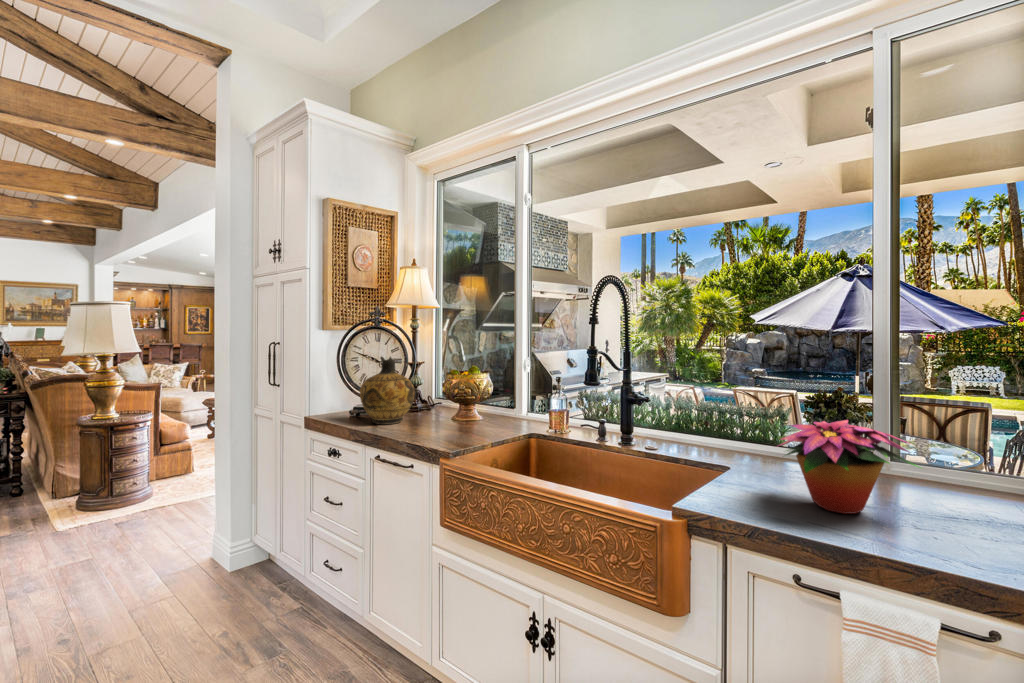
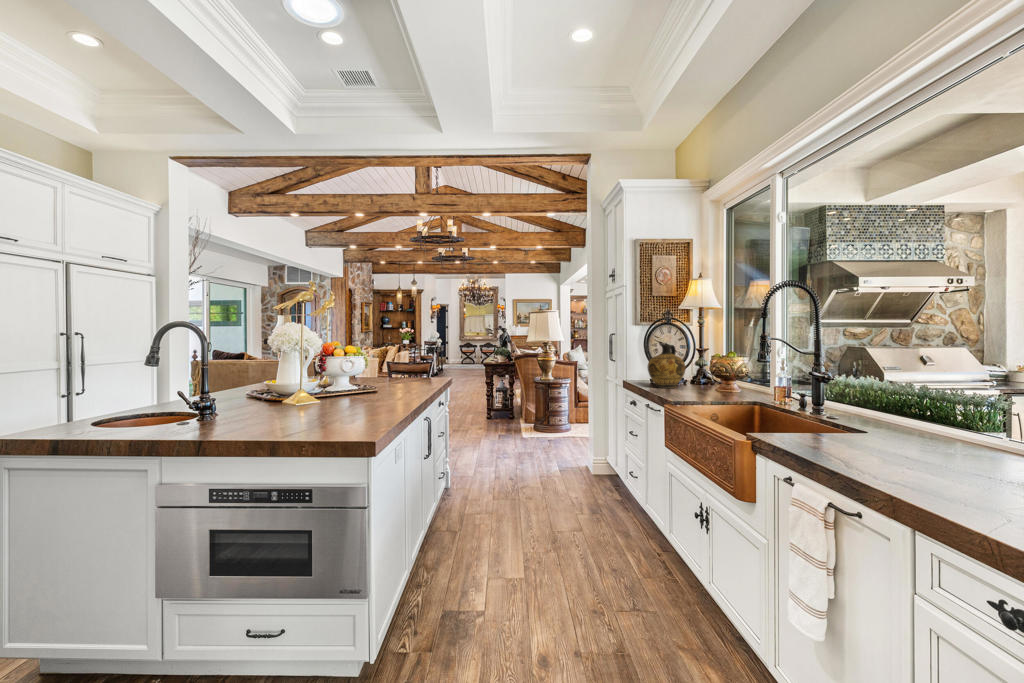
flower arrangement: present [781,420,918,514] -> none [826,389,960,461]

